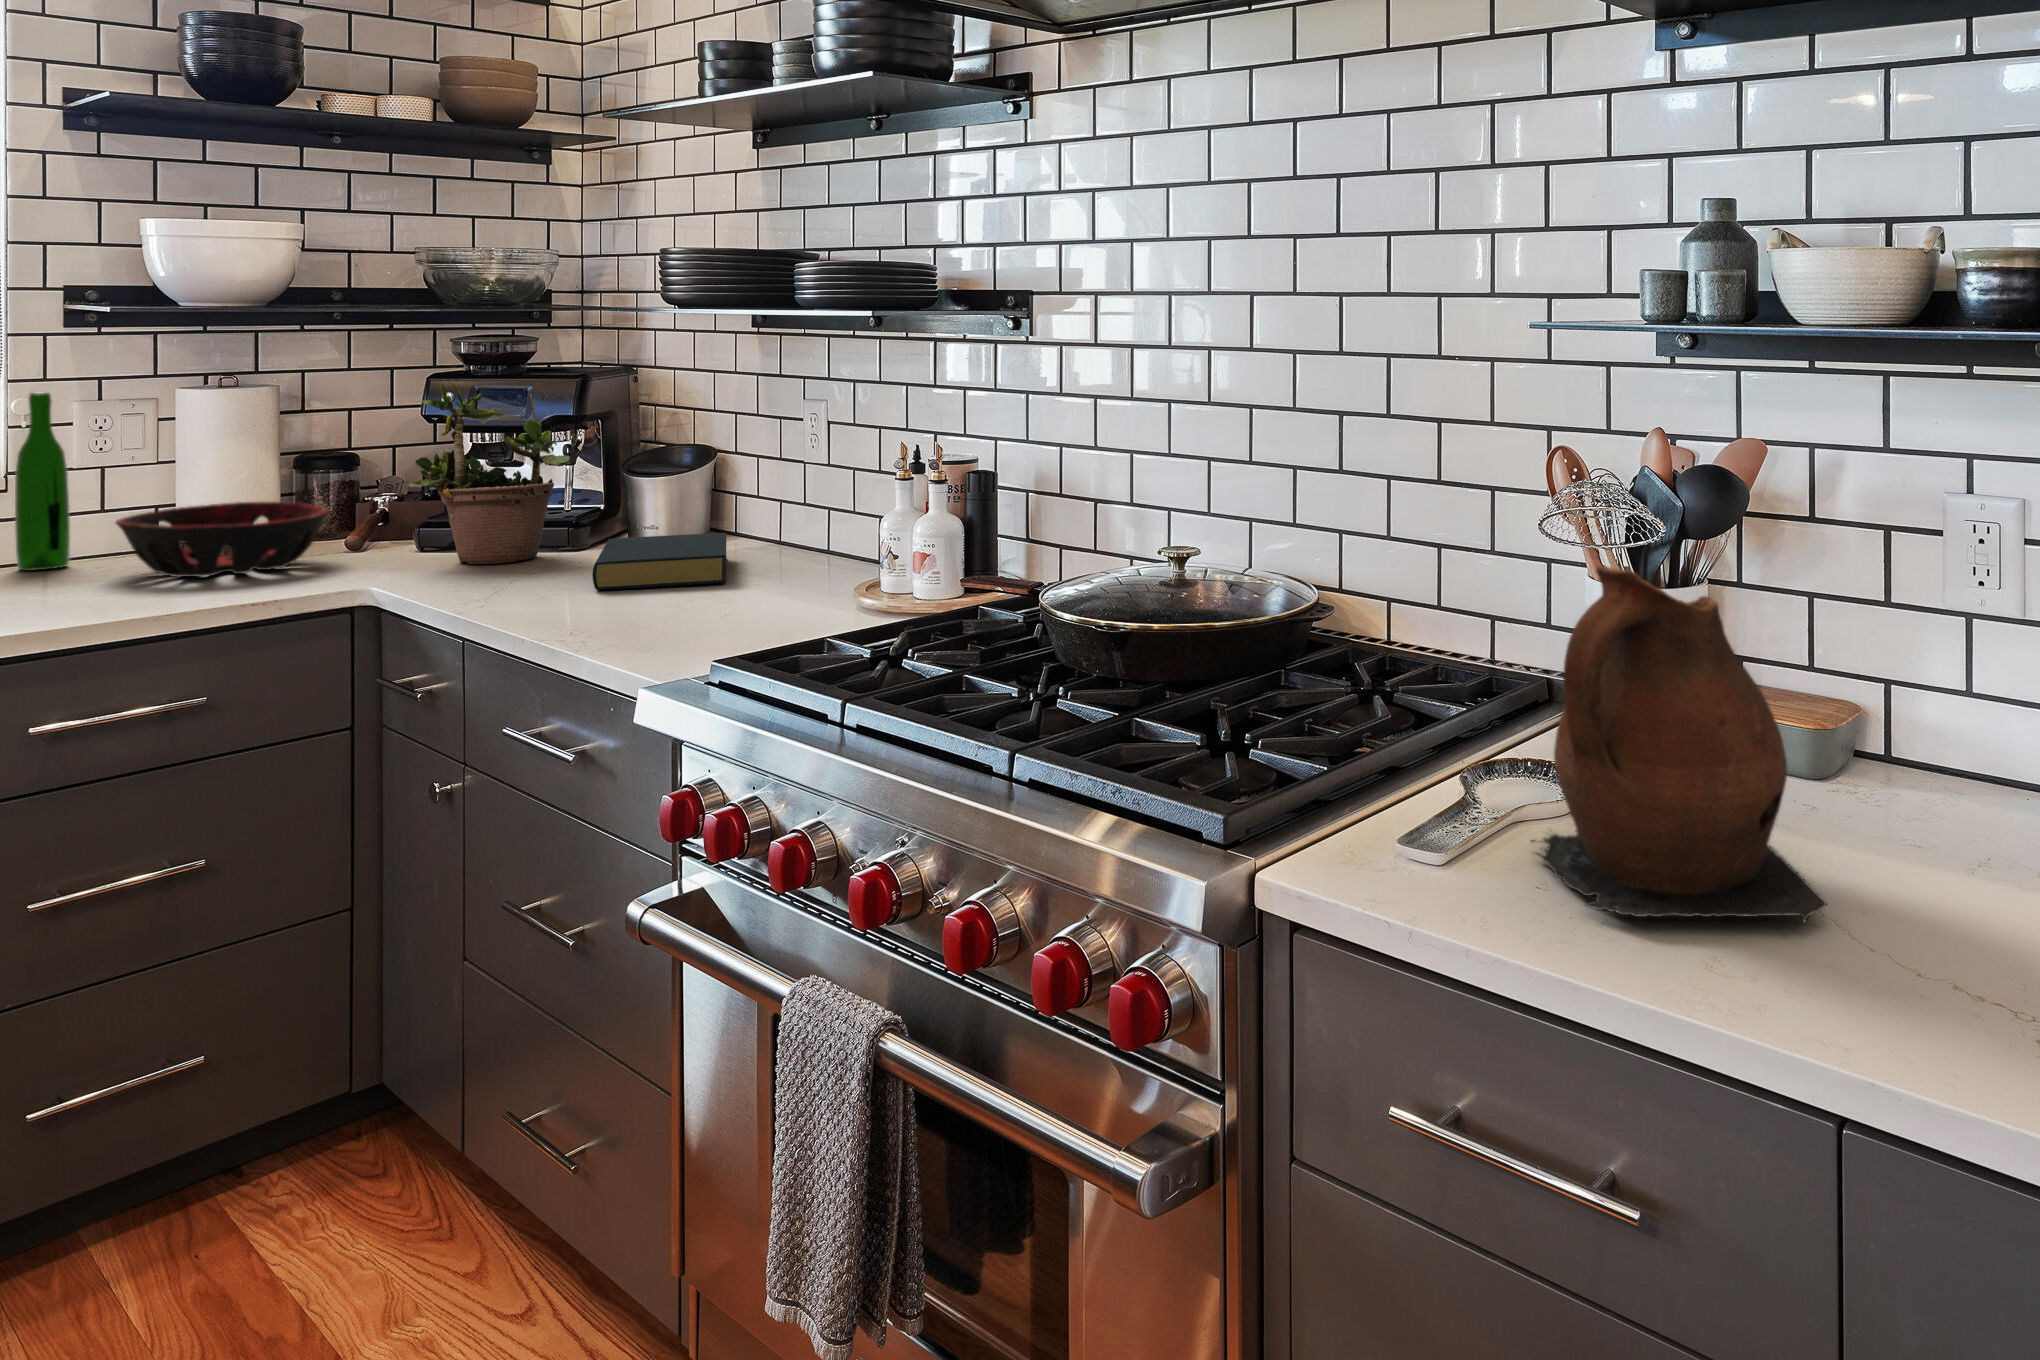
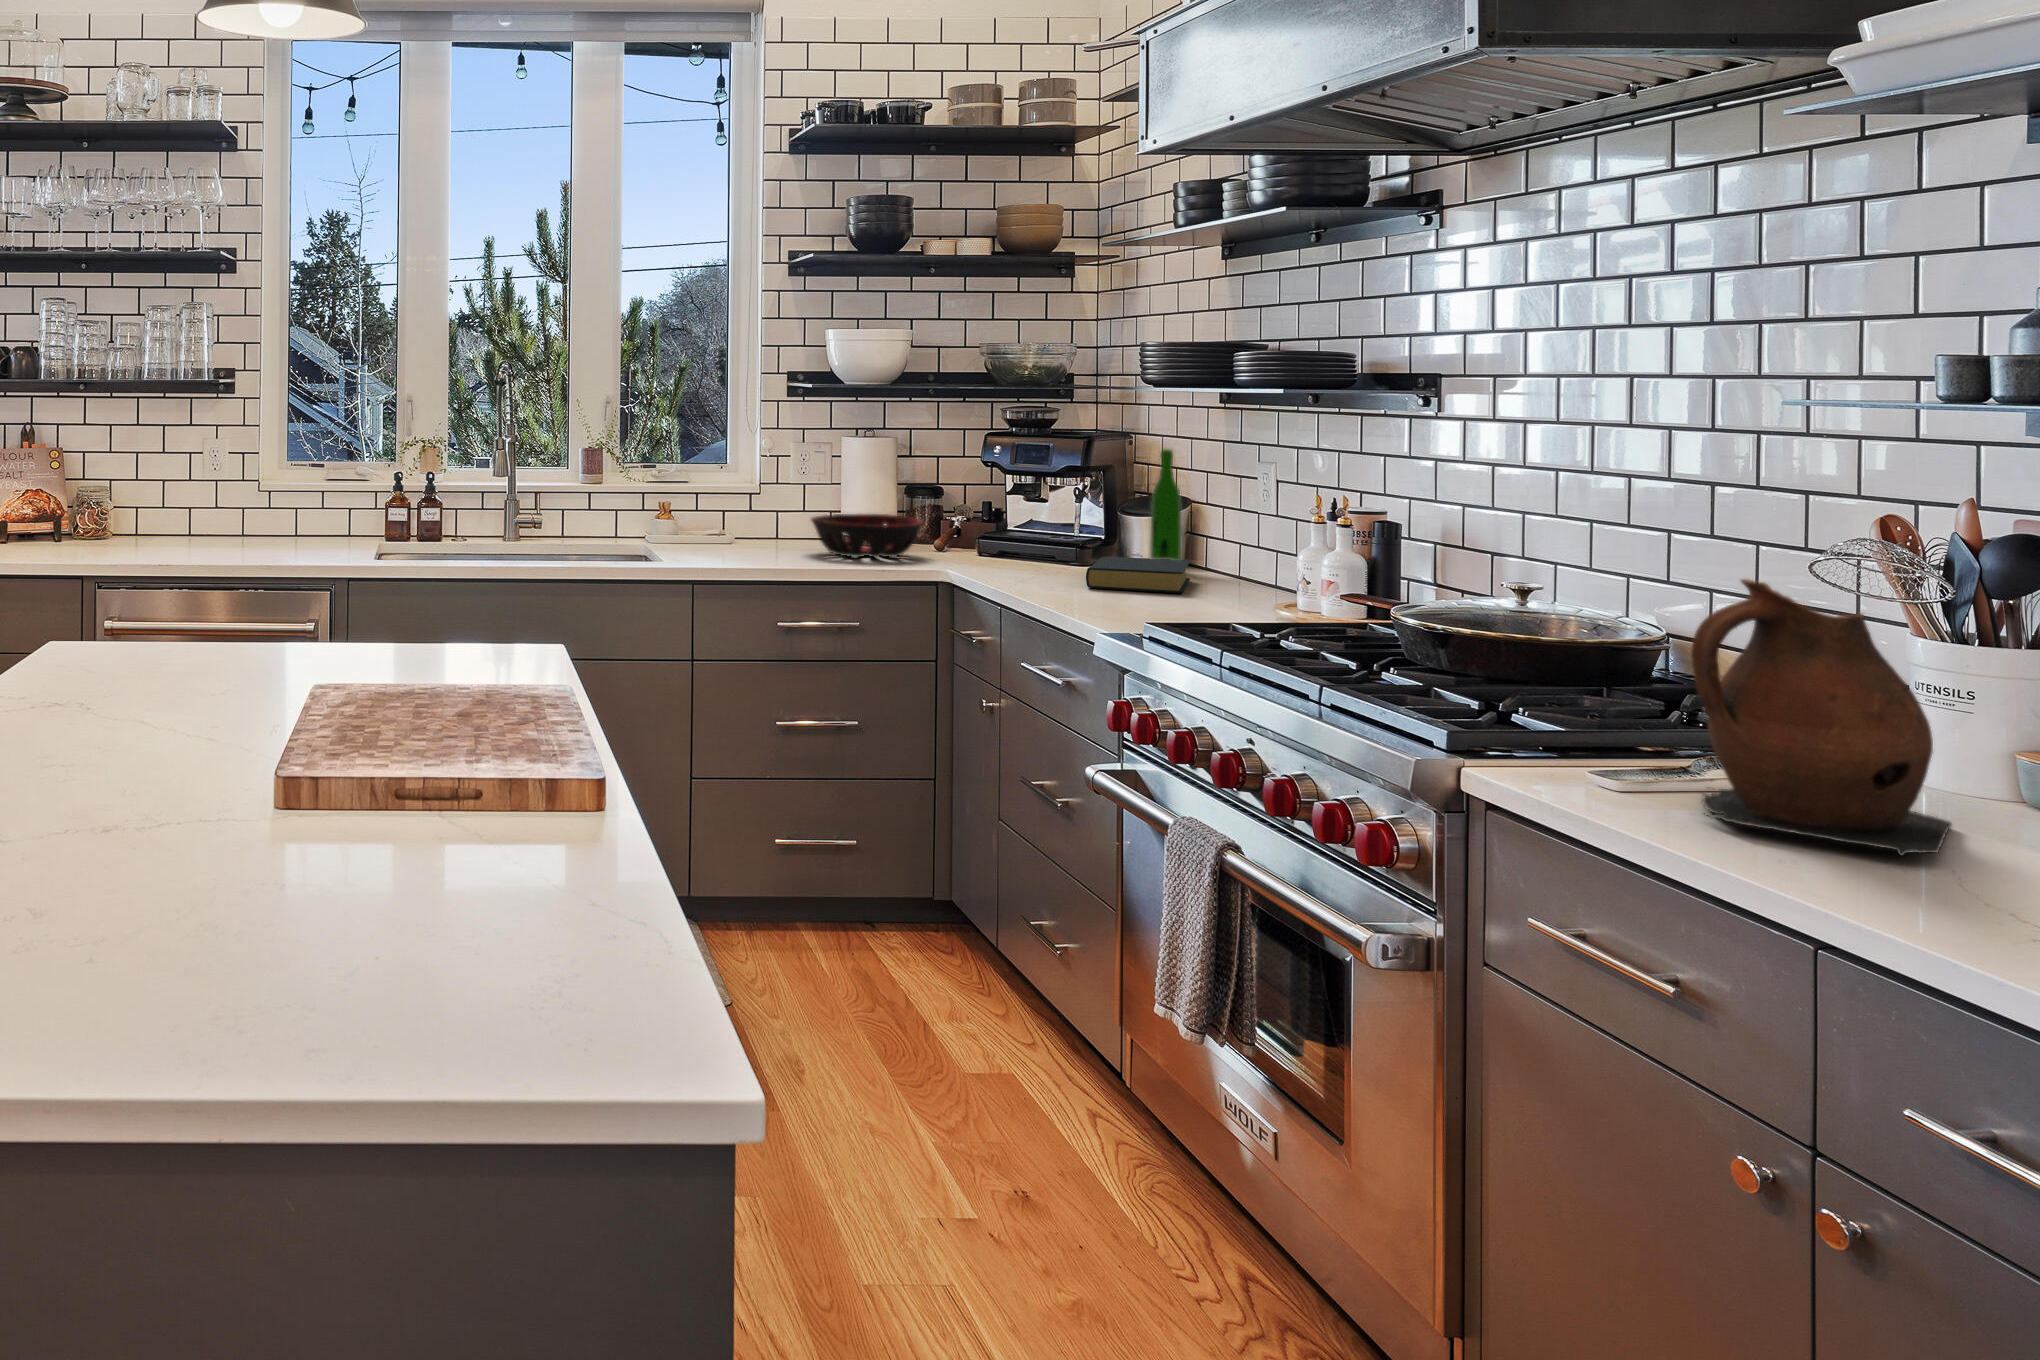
potted plant: present [408,367,570,564] -> none [971,427,1077,567]
wine bottle: present [15,393,70,571] -> present [1150,449,1182,559]

